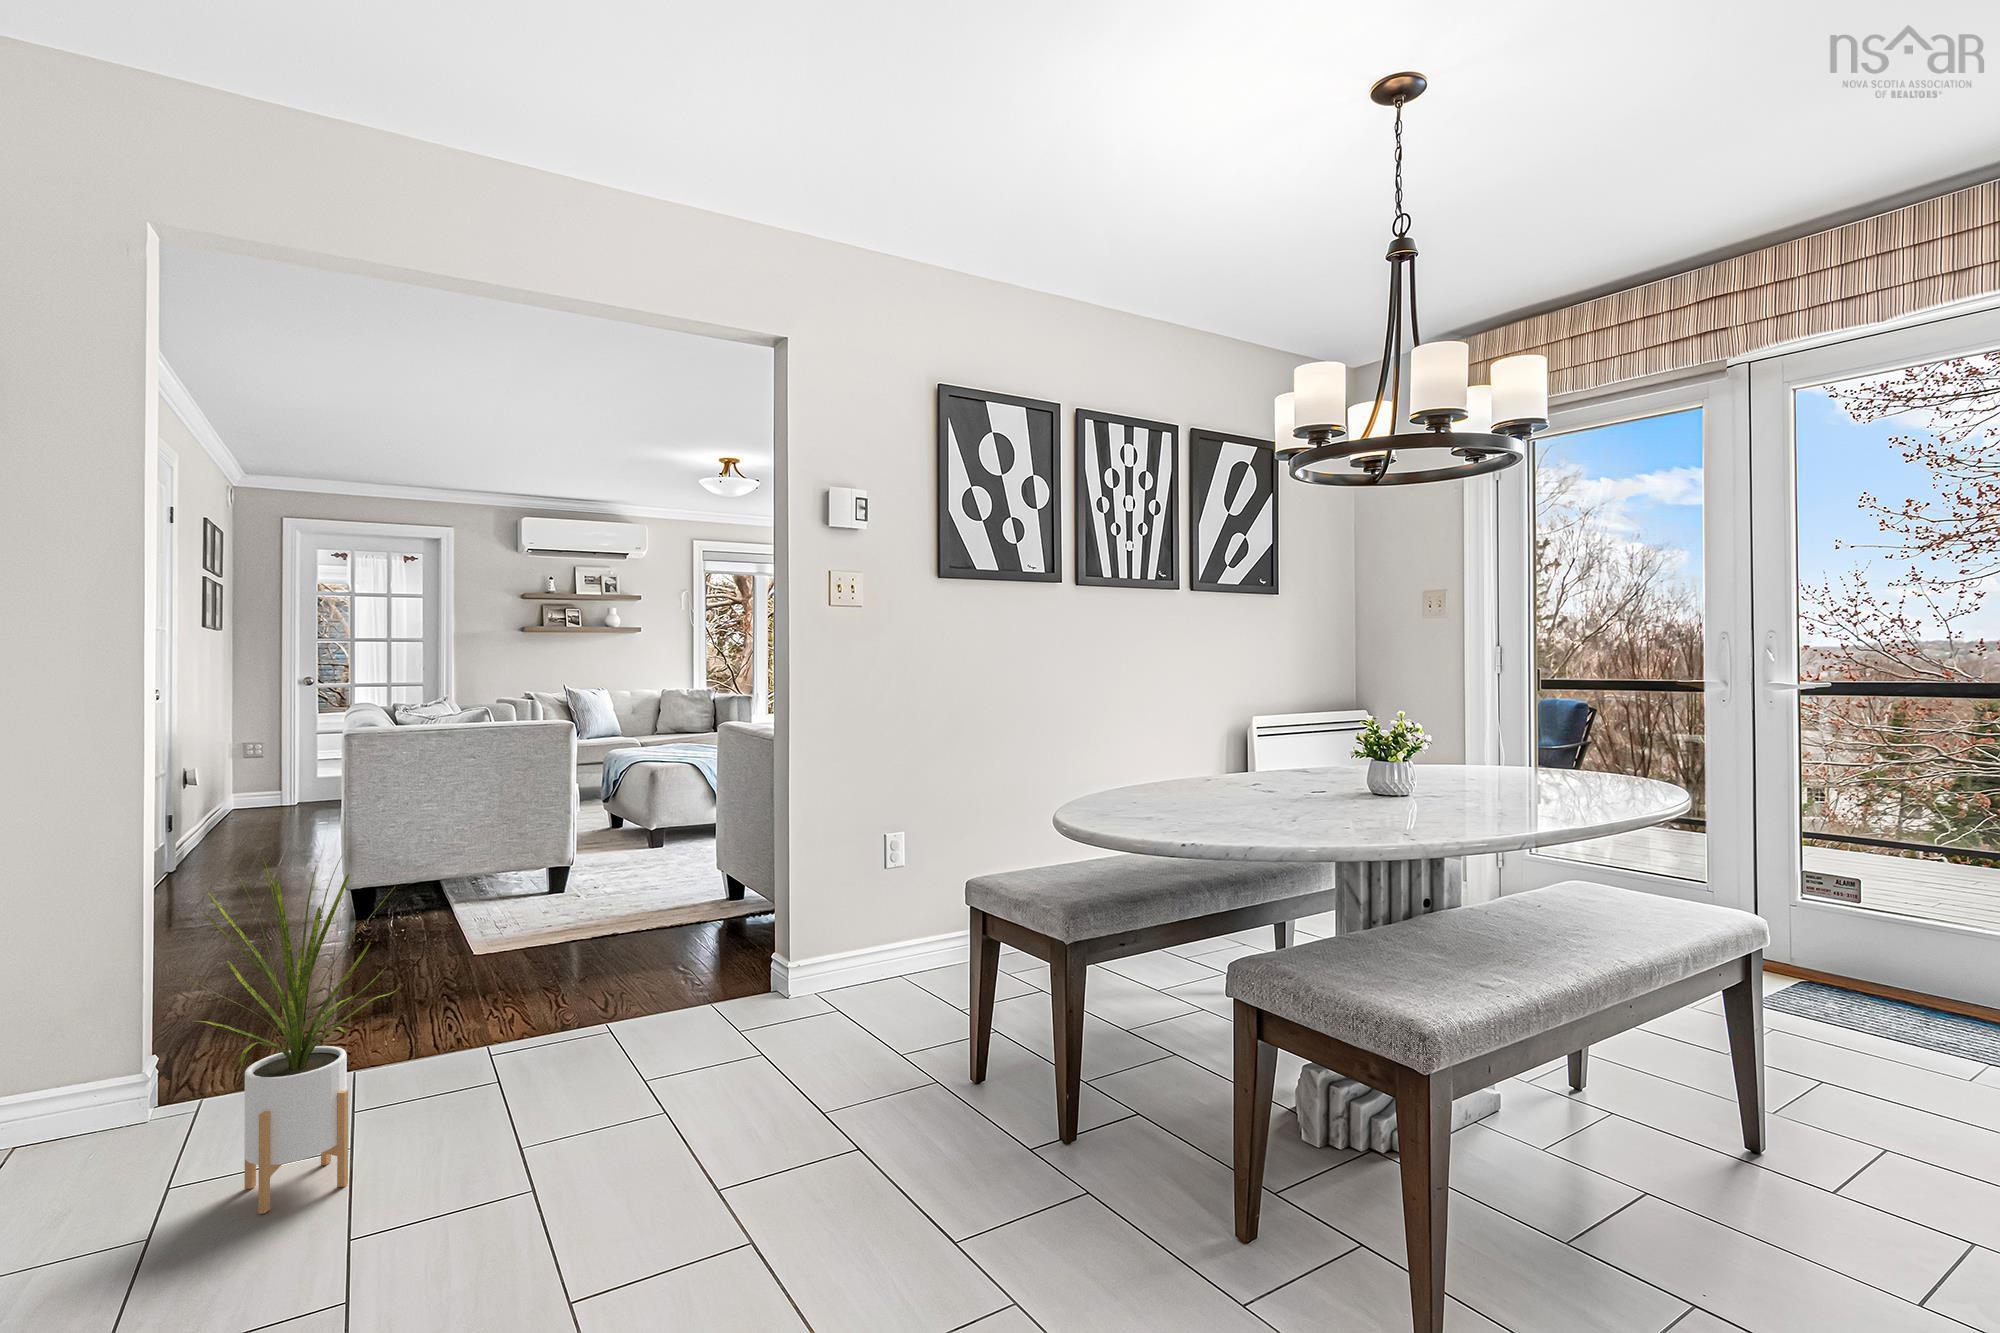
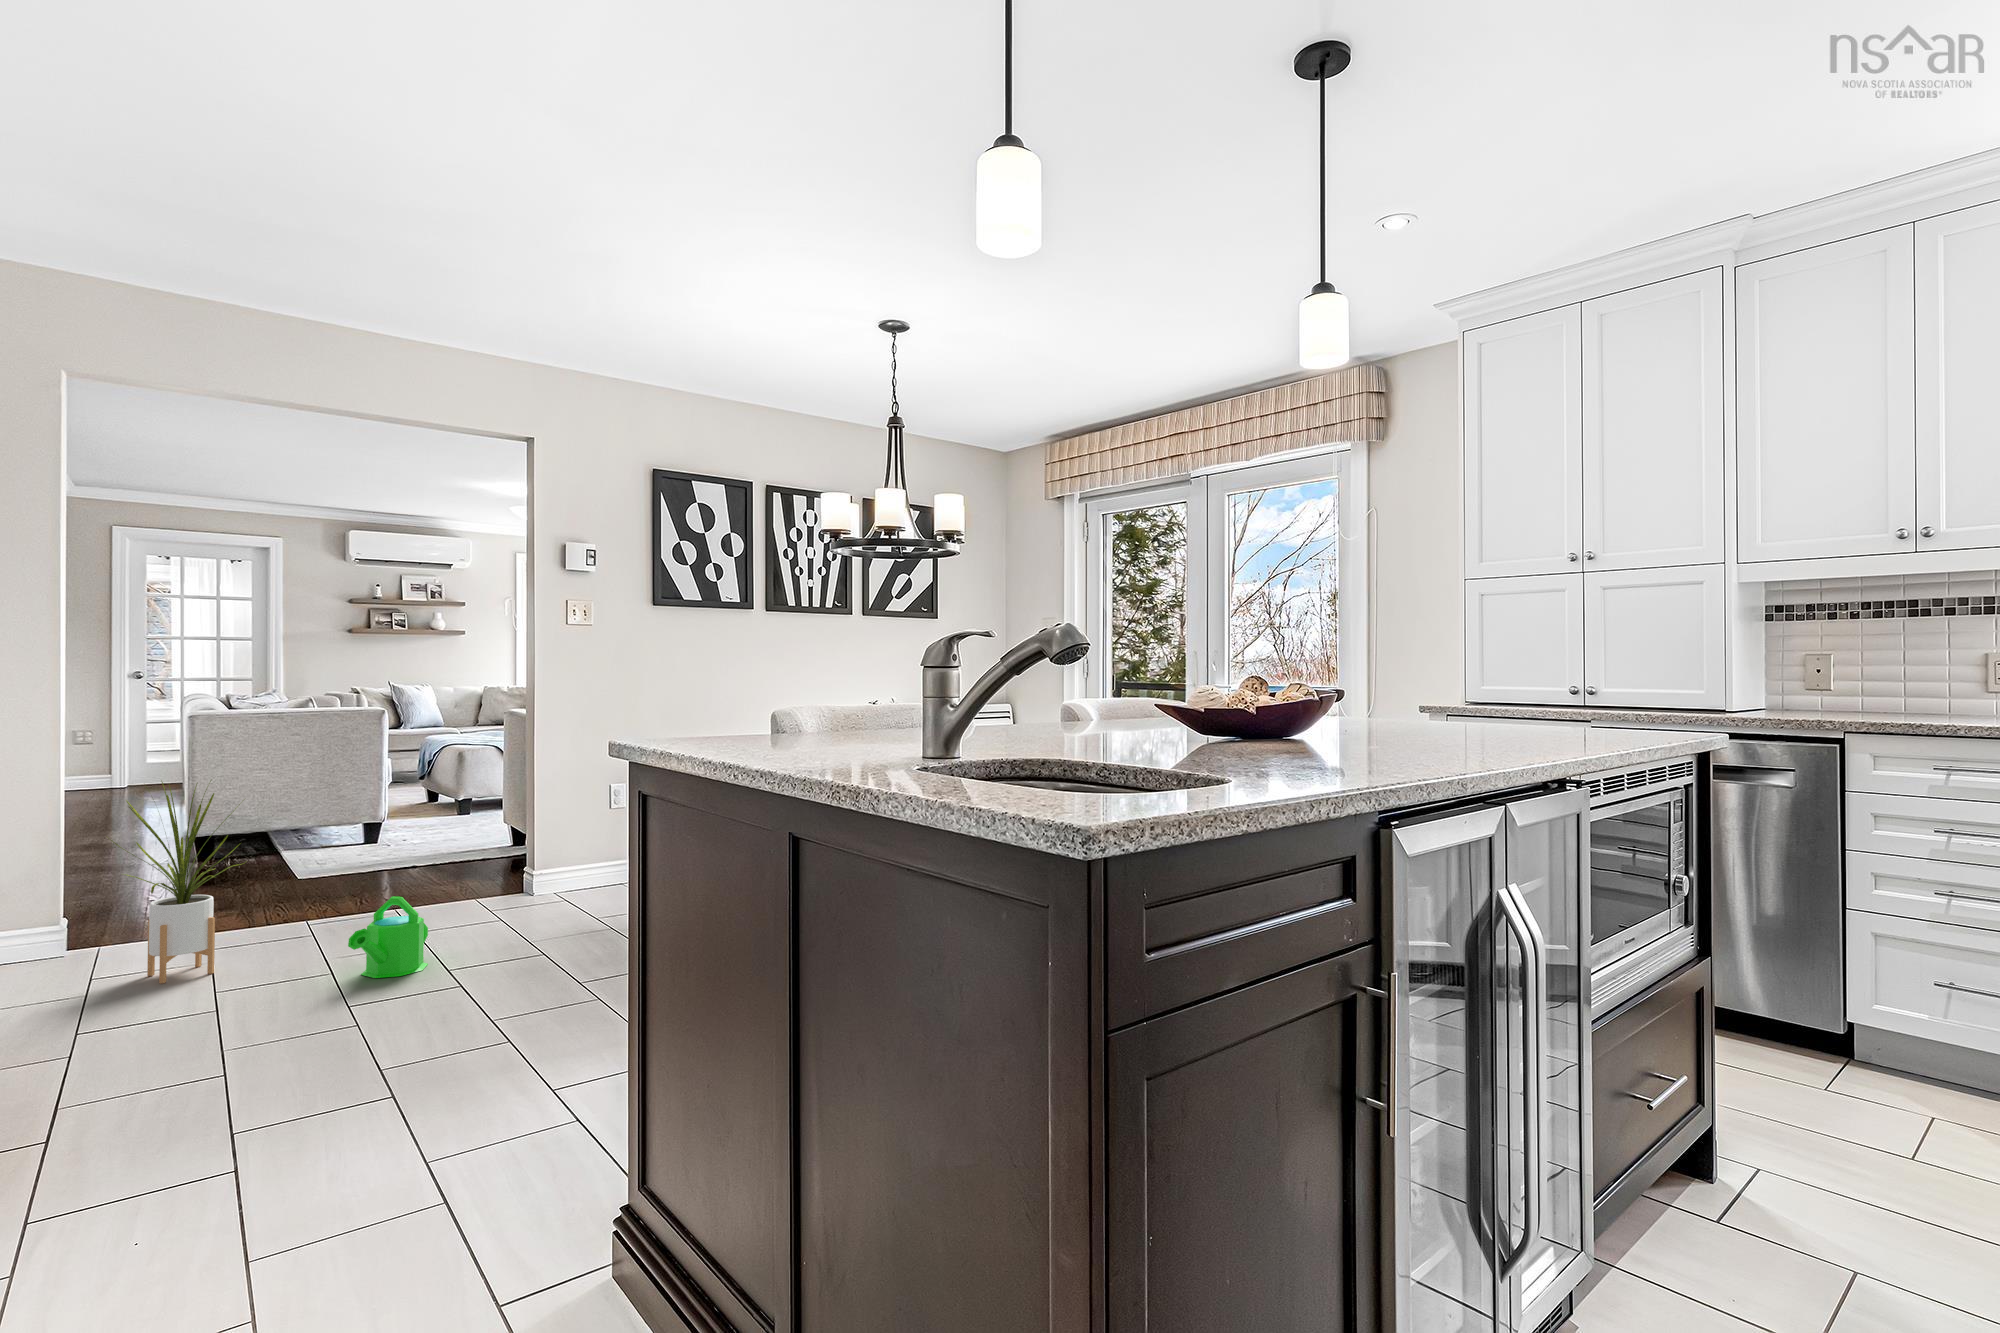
watering can: none [563,1062,685,1215] -> present [348,896,428,978]

